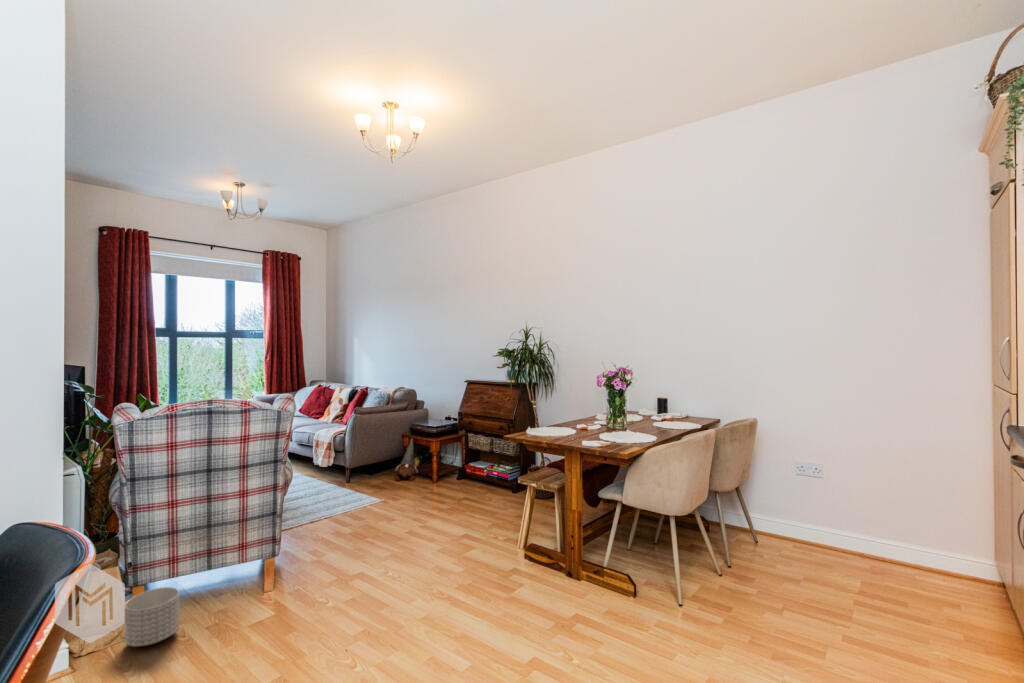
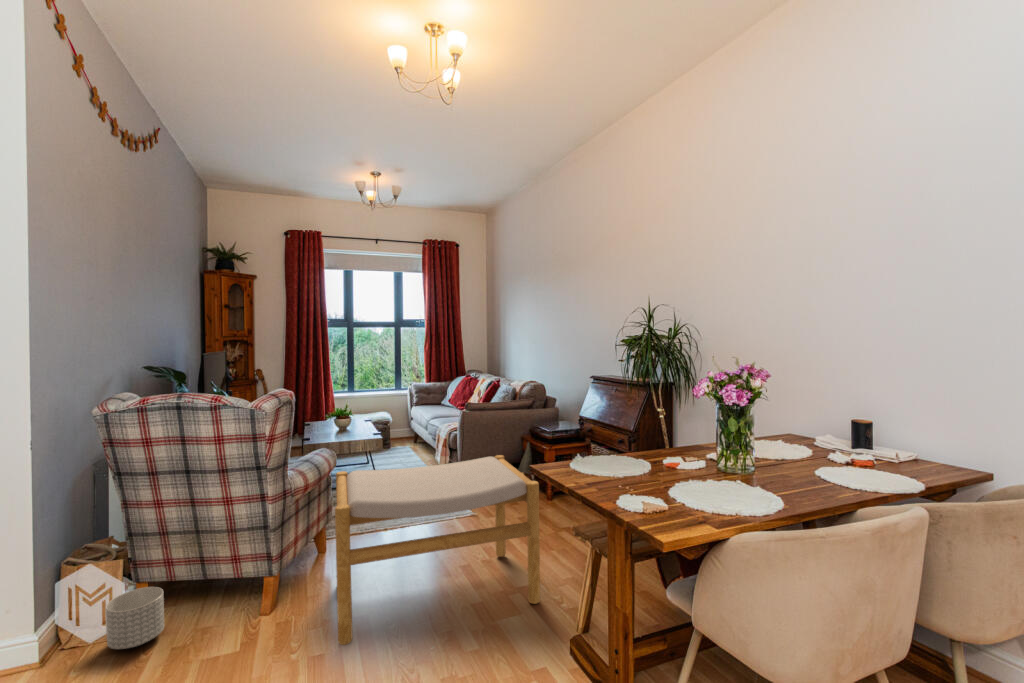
footstool: none [310,443,484,595] -> present [335,455,540,645]

